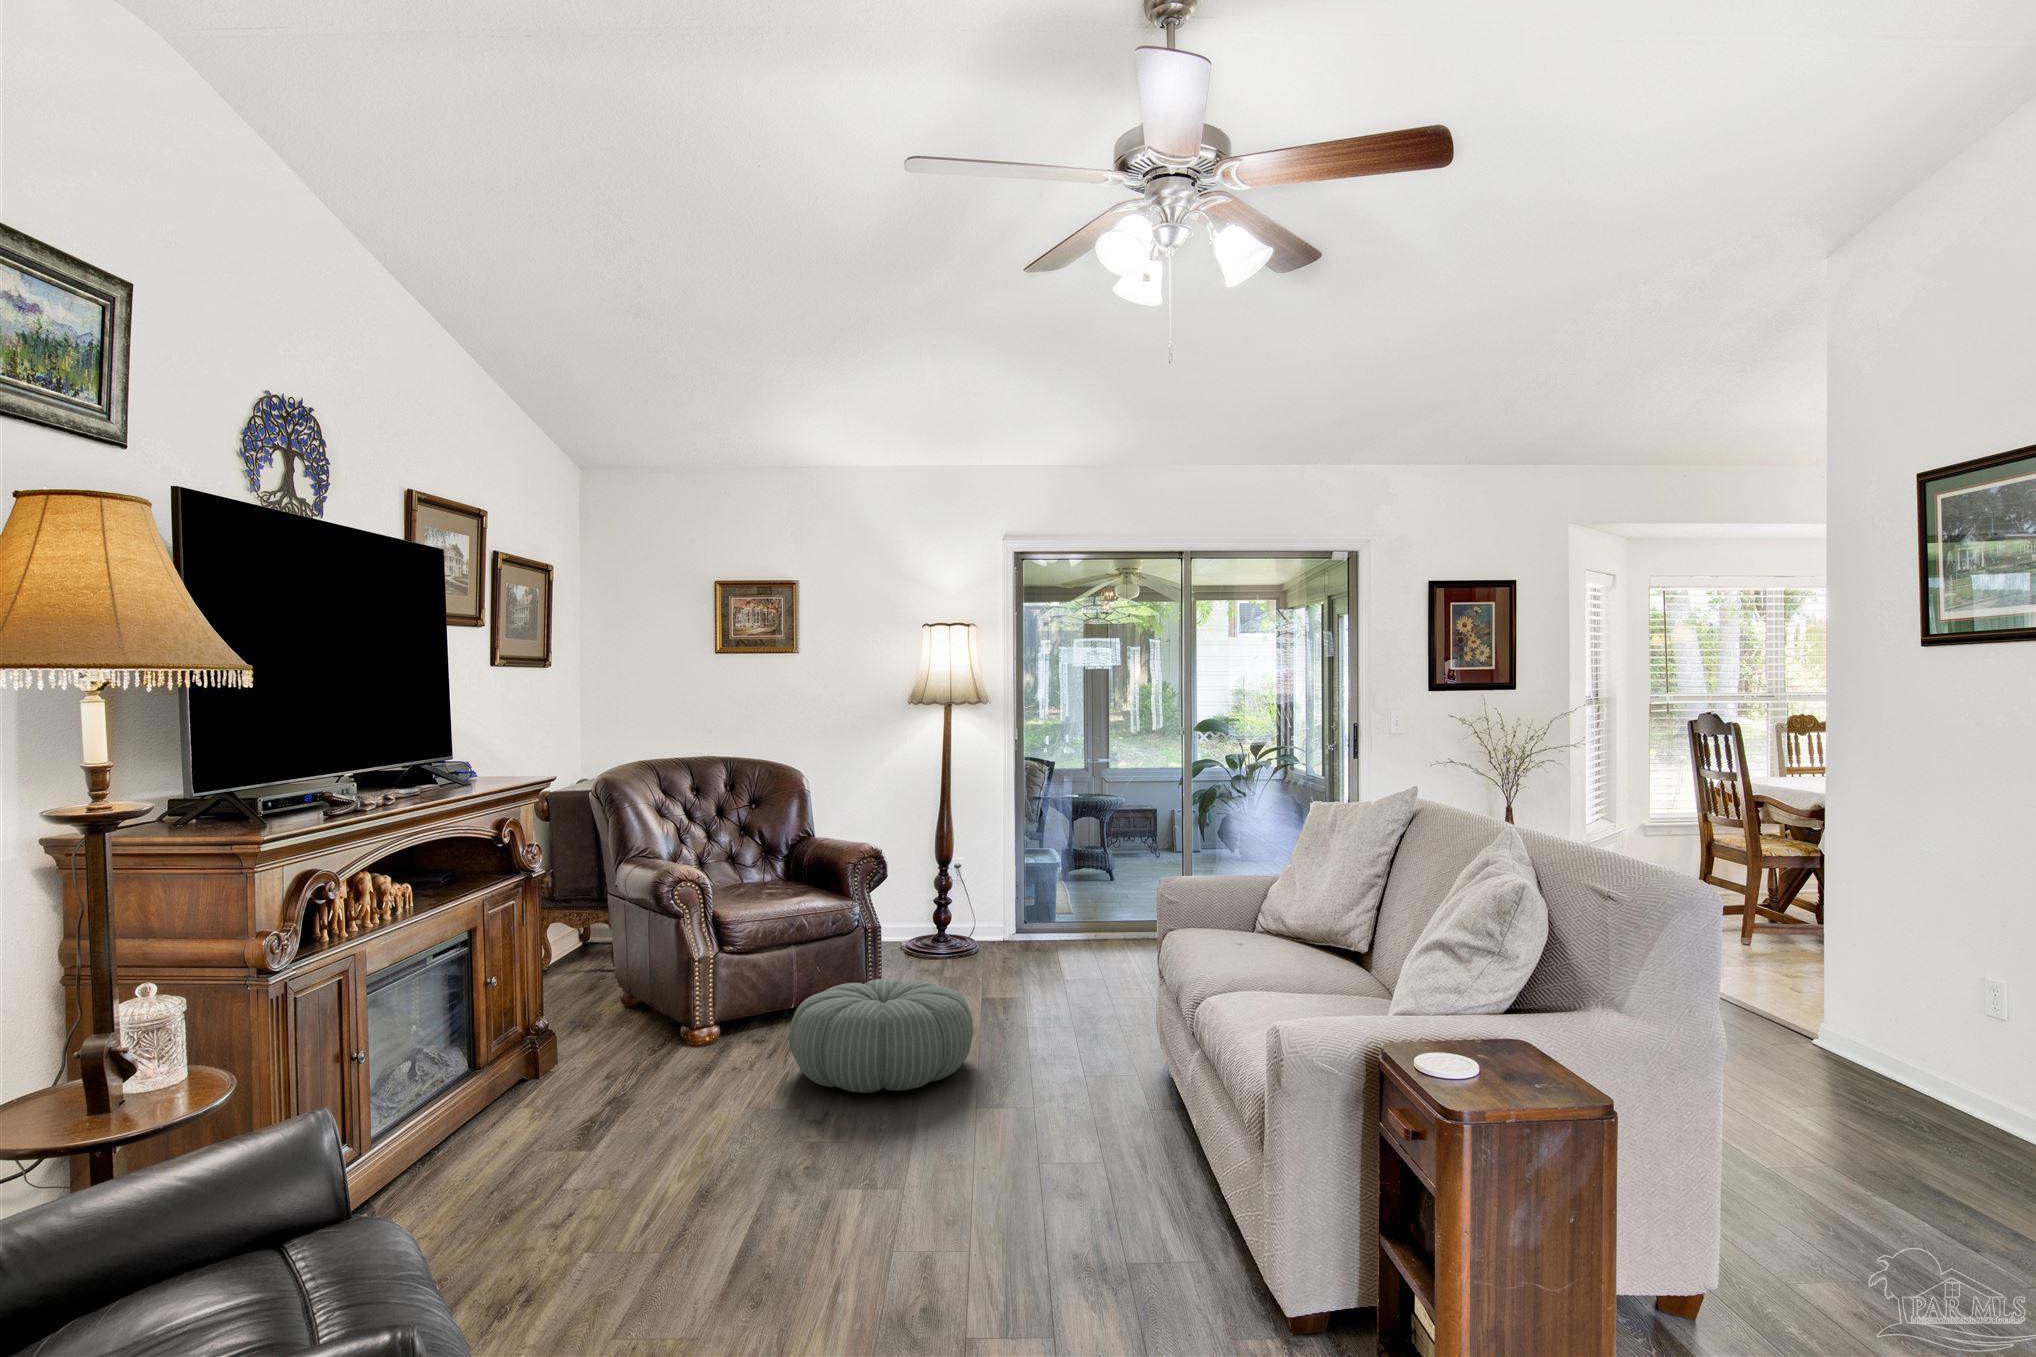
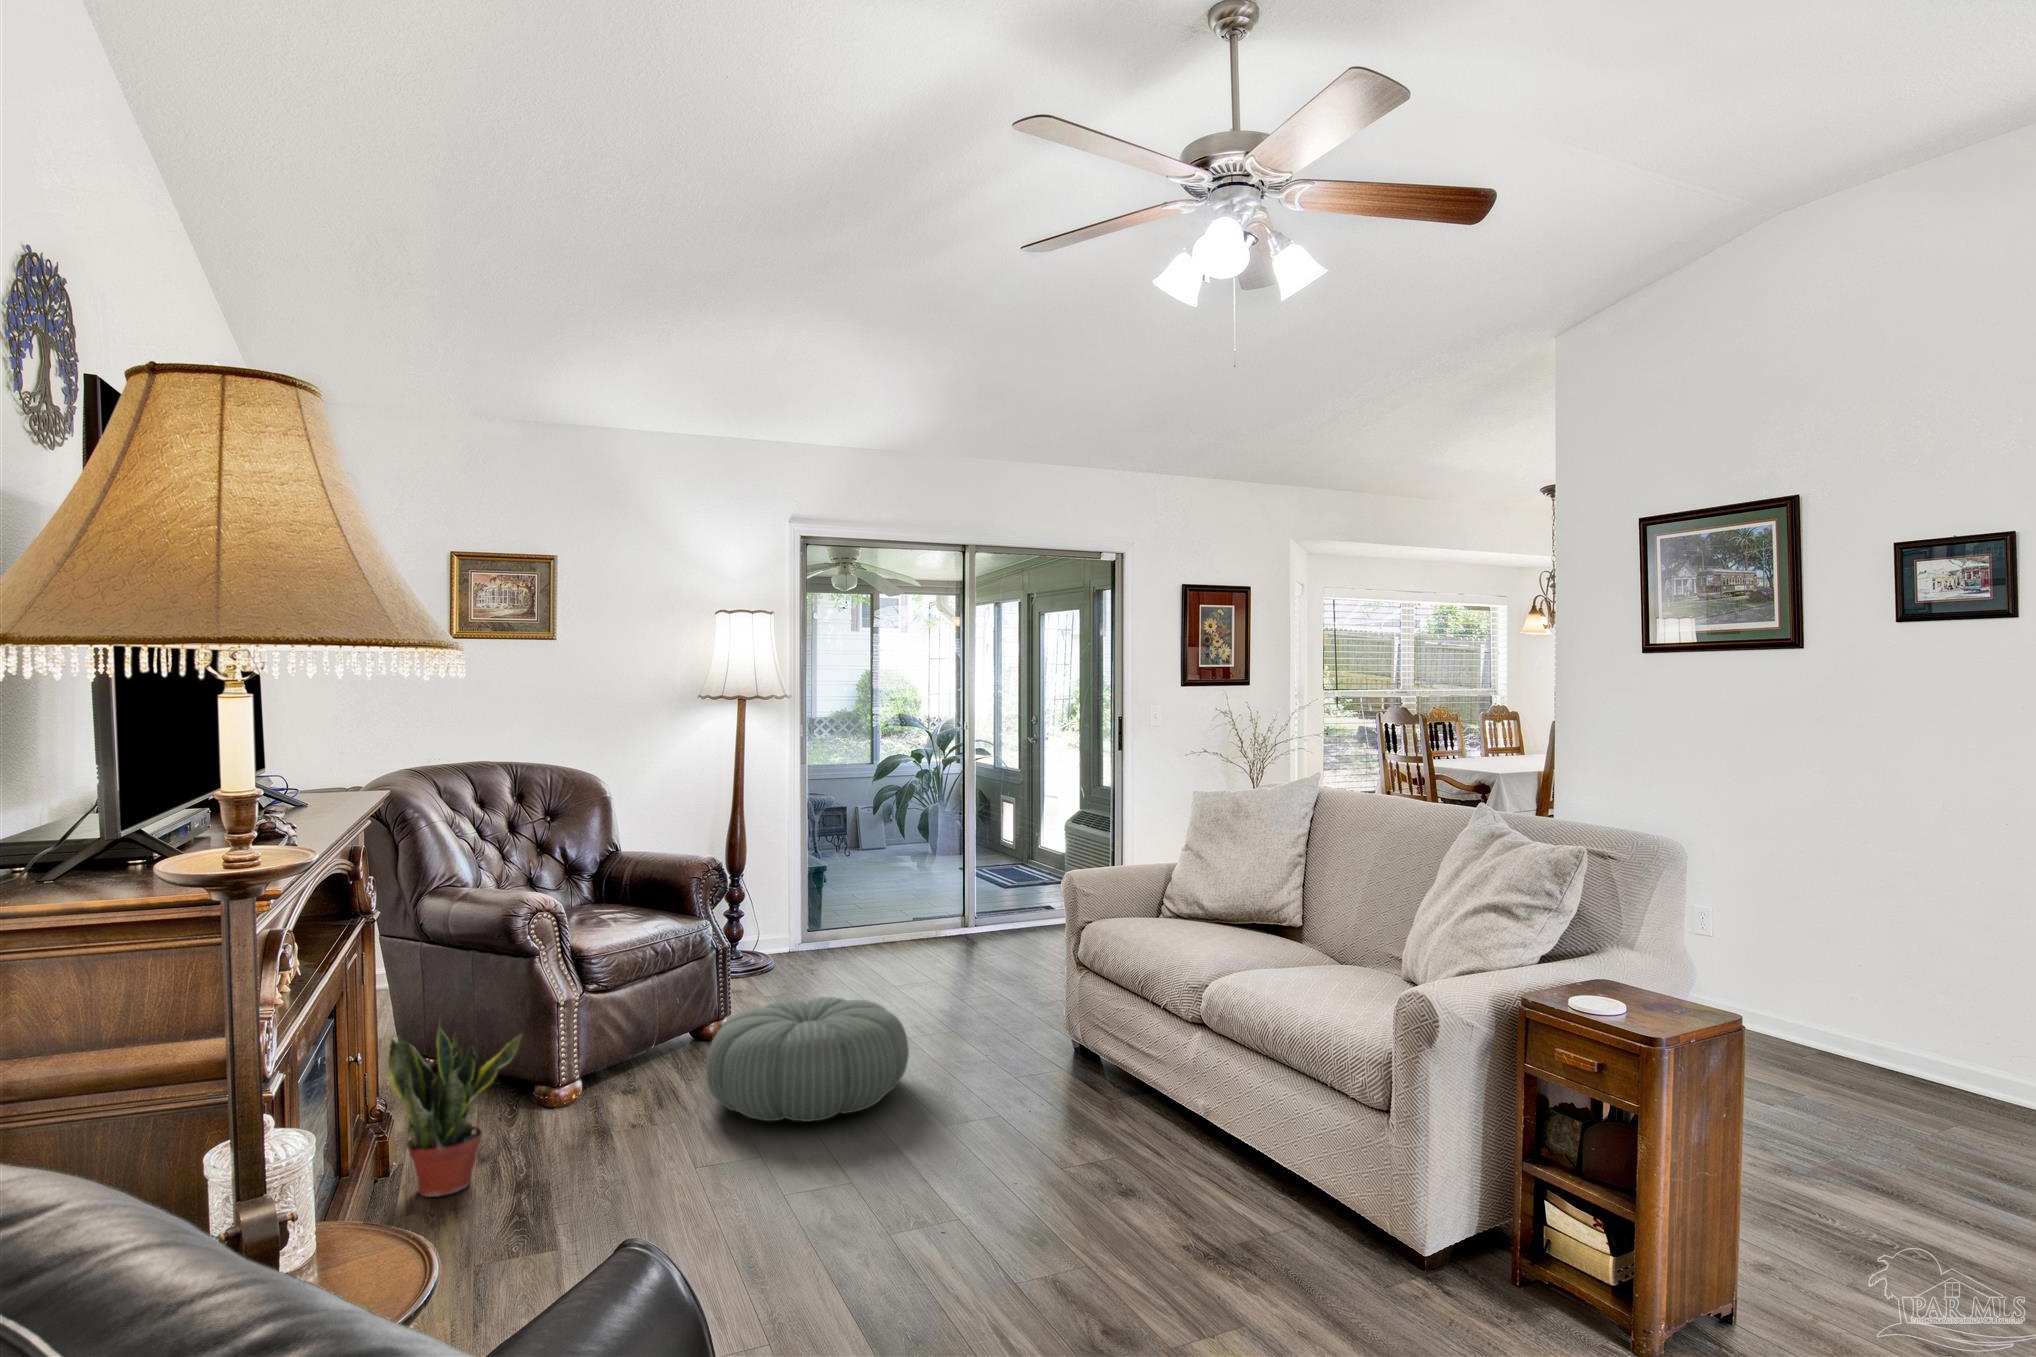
potted plant: none [525,956,614,1102] -> present [388,1018,522,1197]

